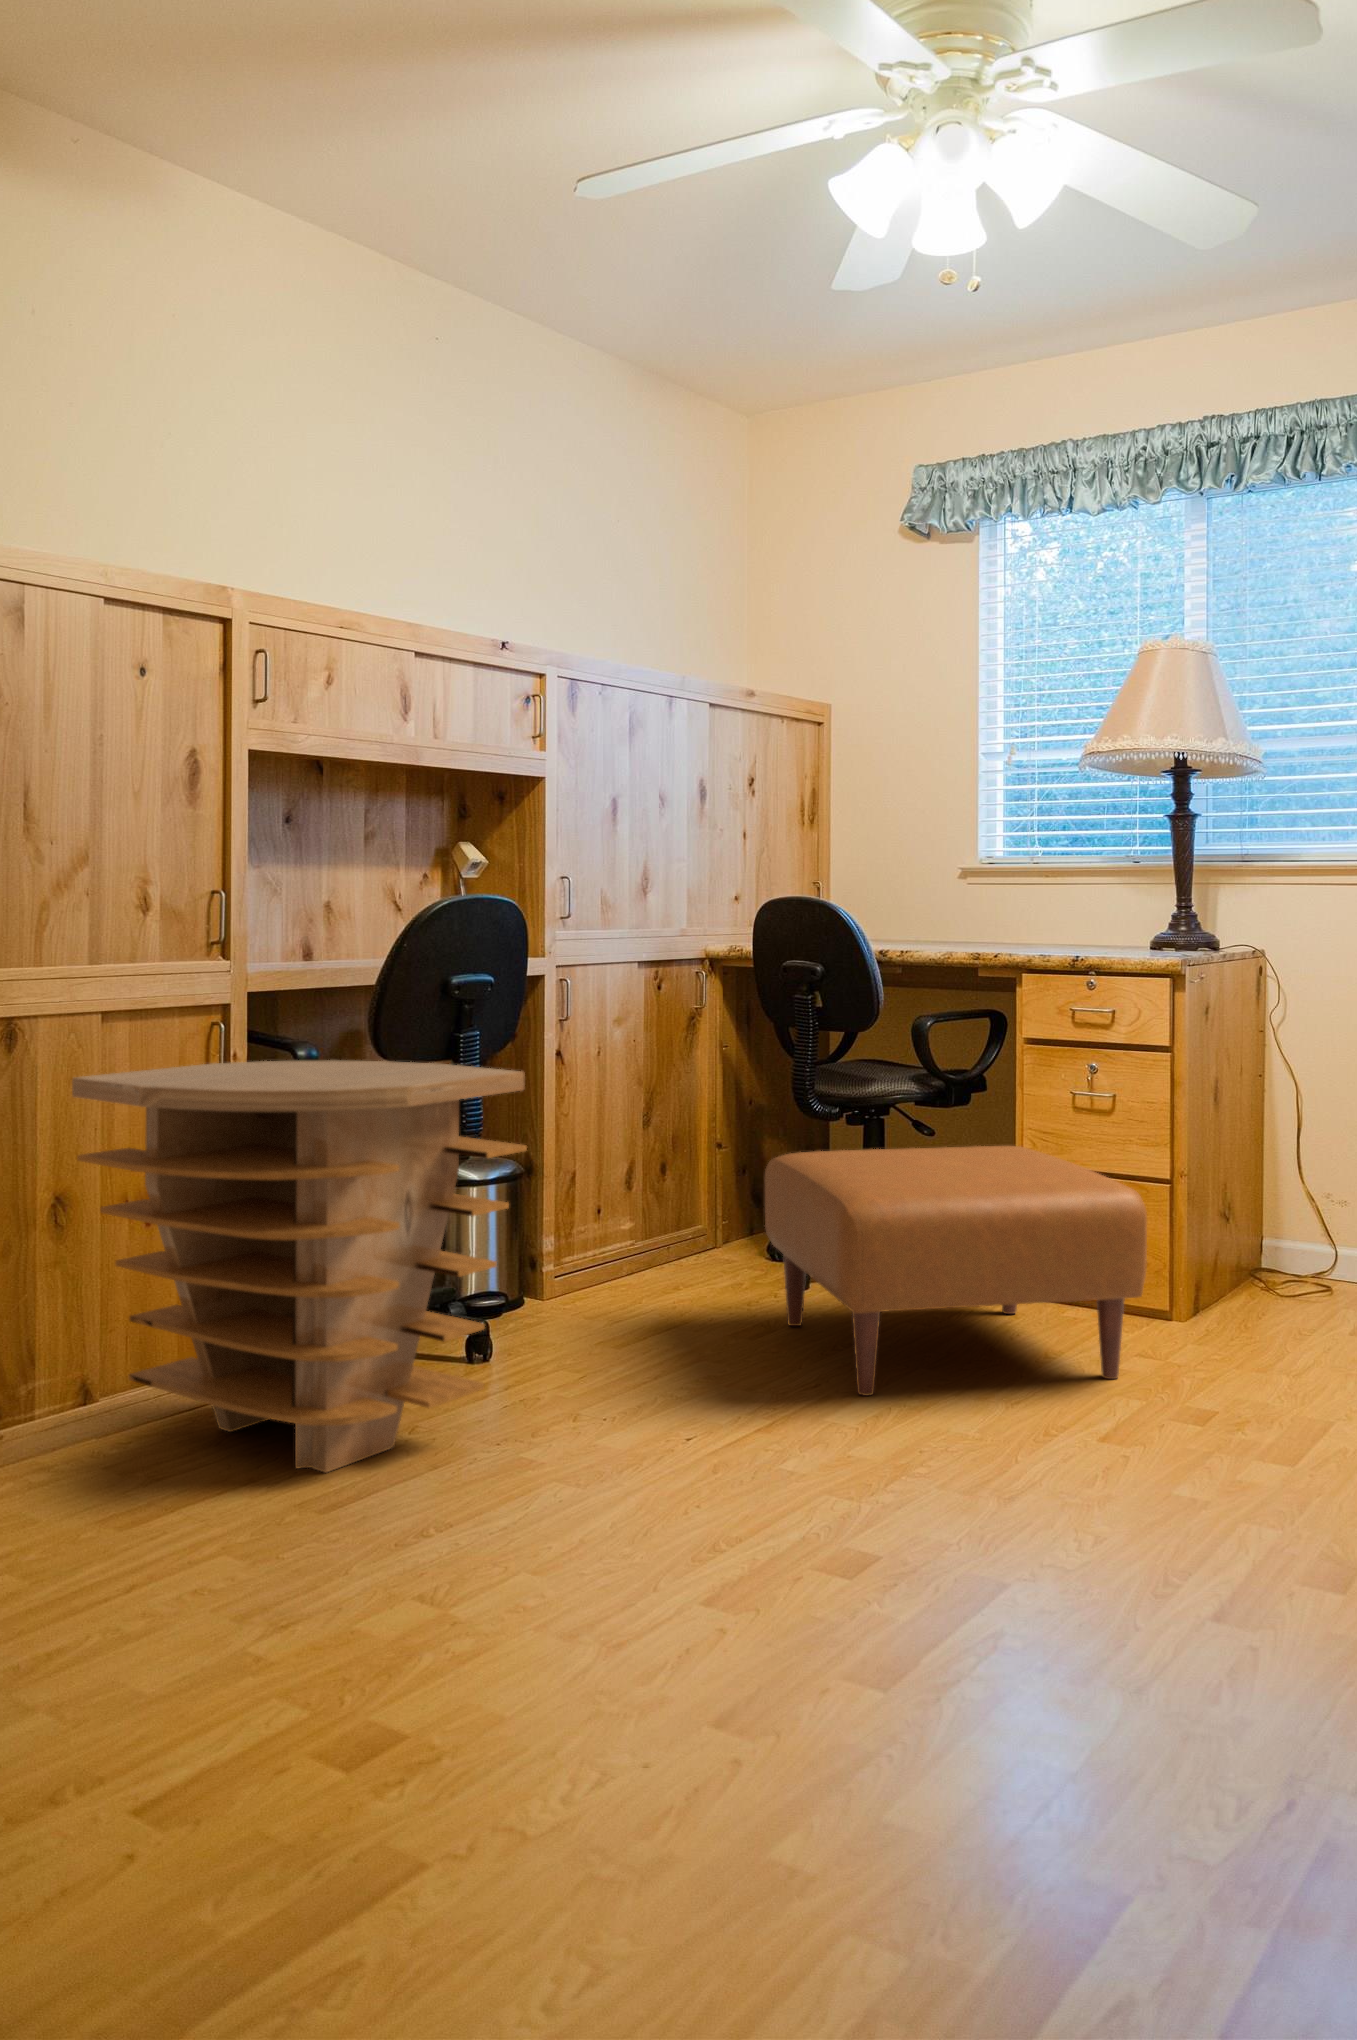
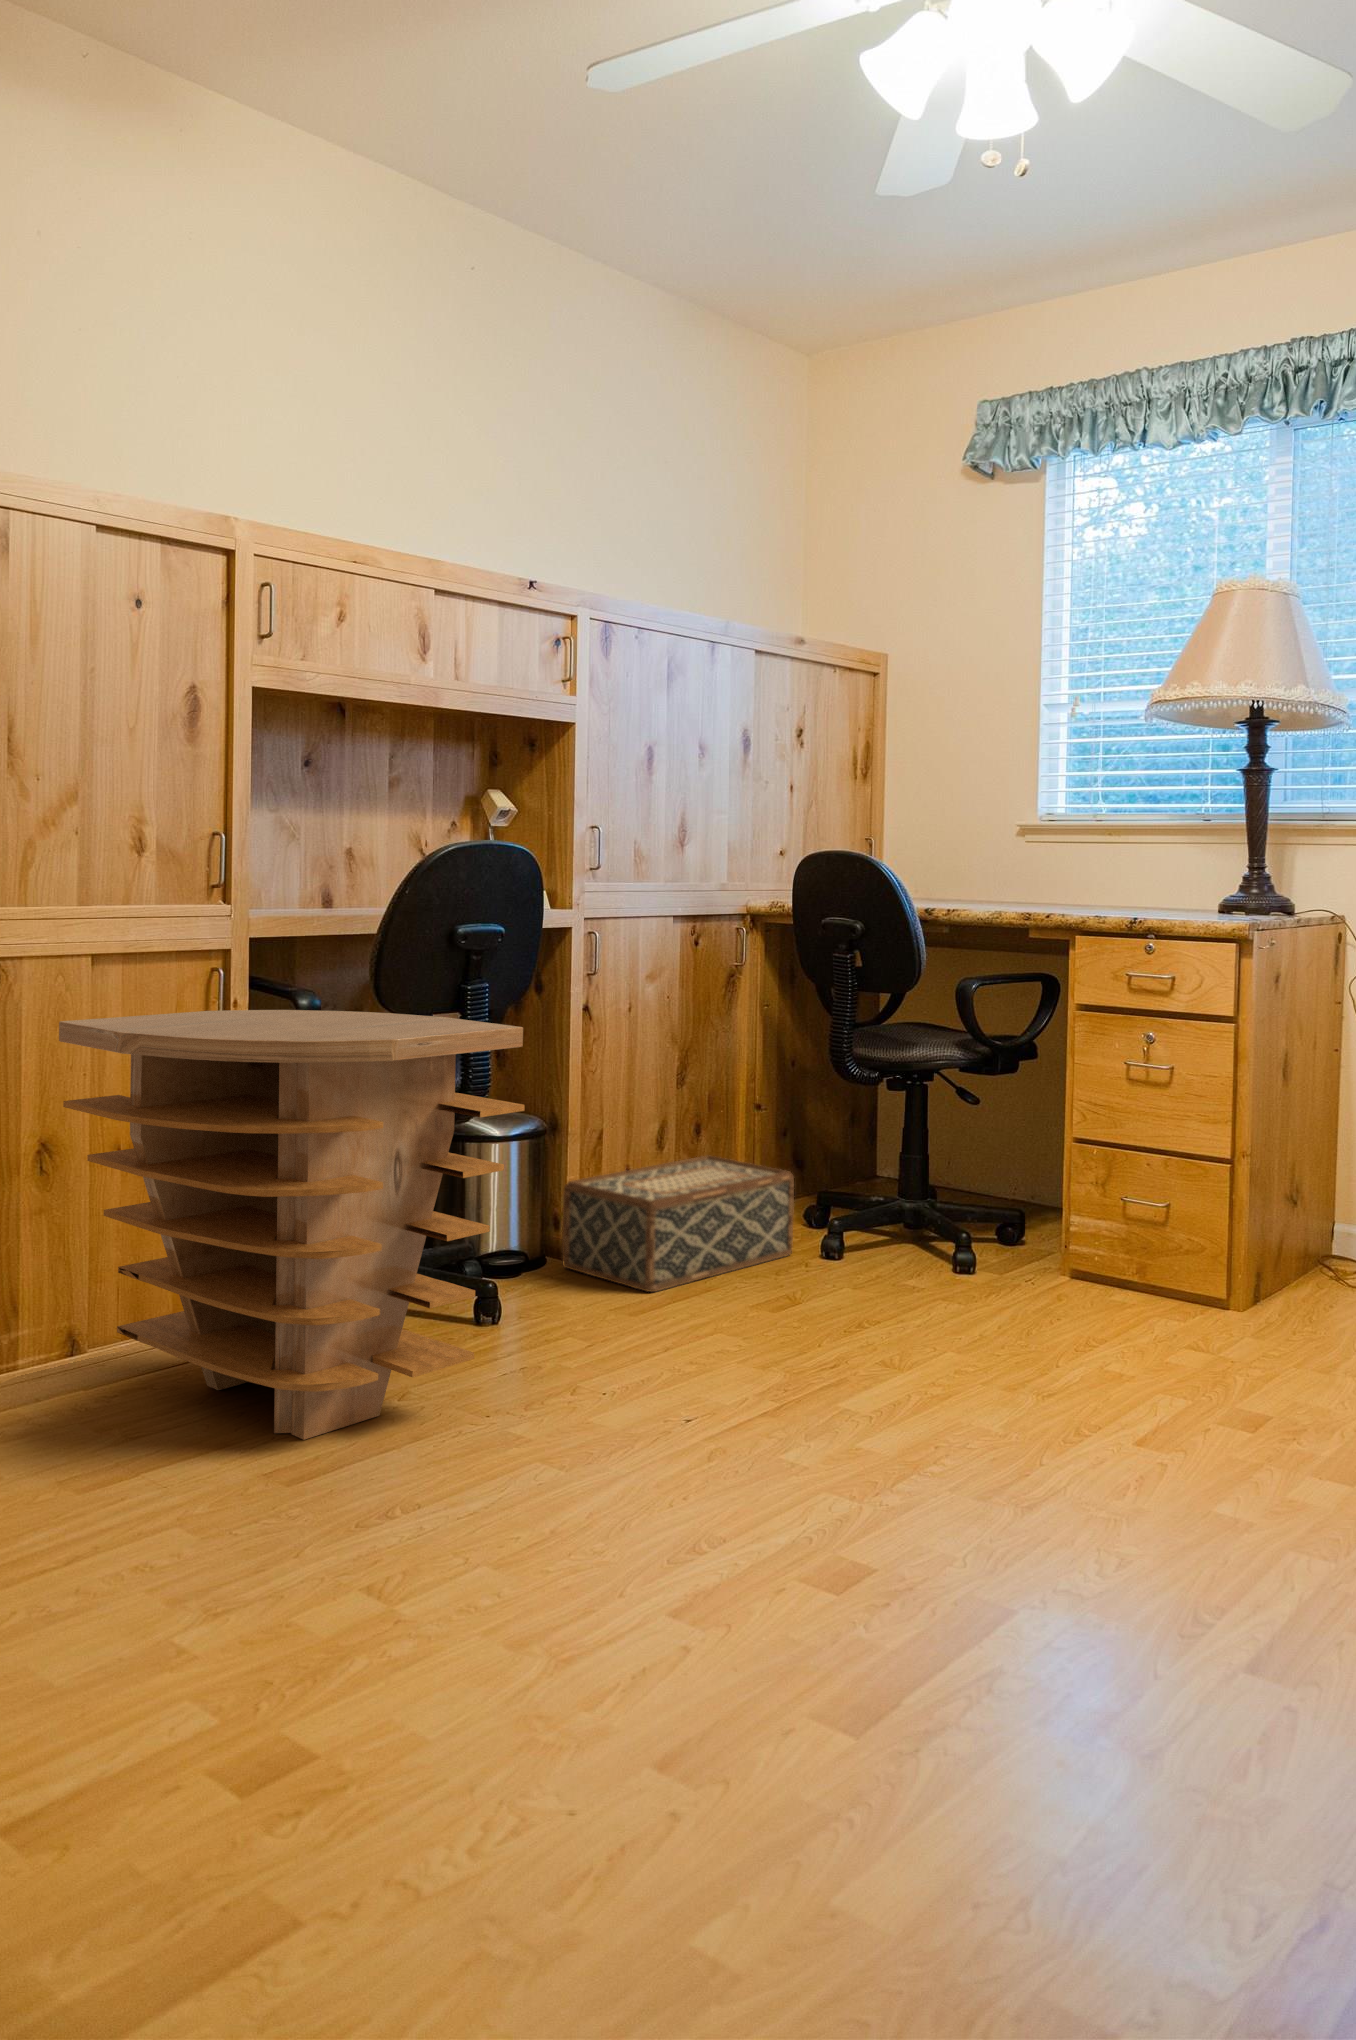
ottoman: present [765,1146,1147,1396] -> none [791,1120,1200,1382]
woven basket: none [543,1191,762,1324] -> present [562,1155,794,1292]

